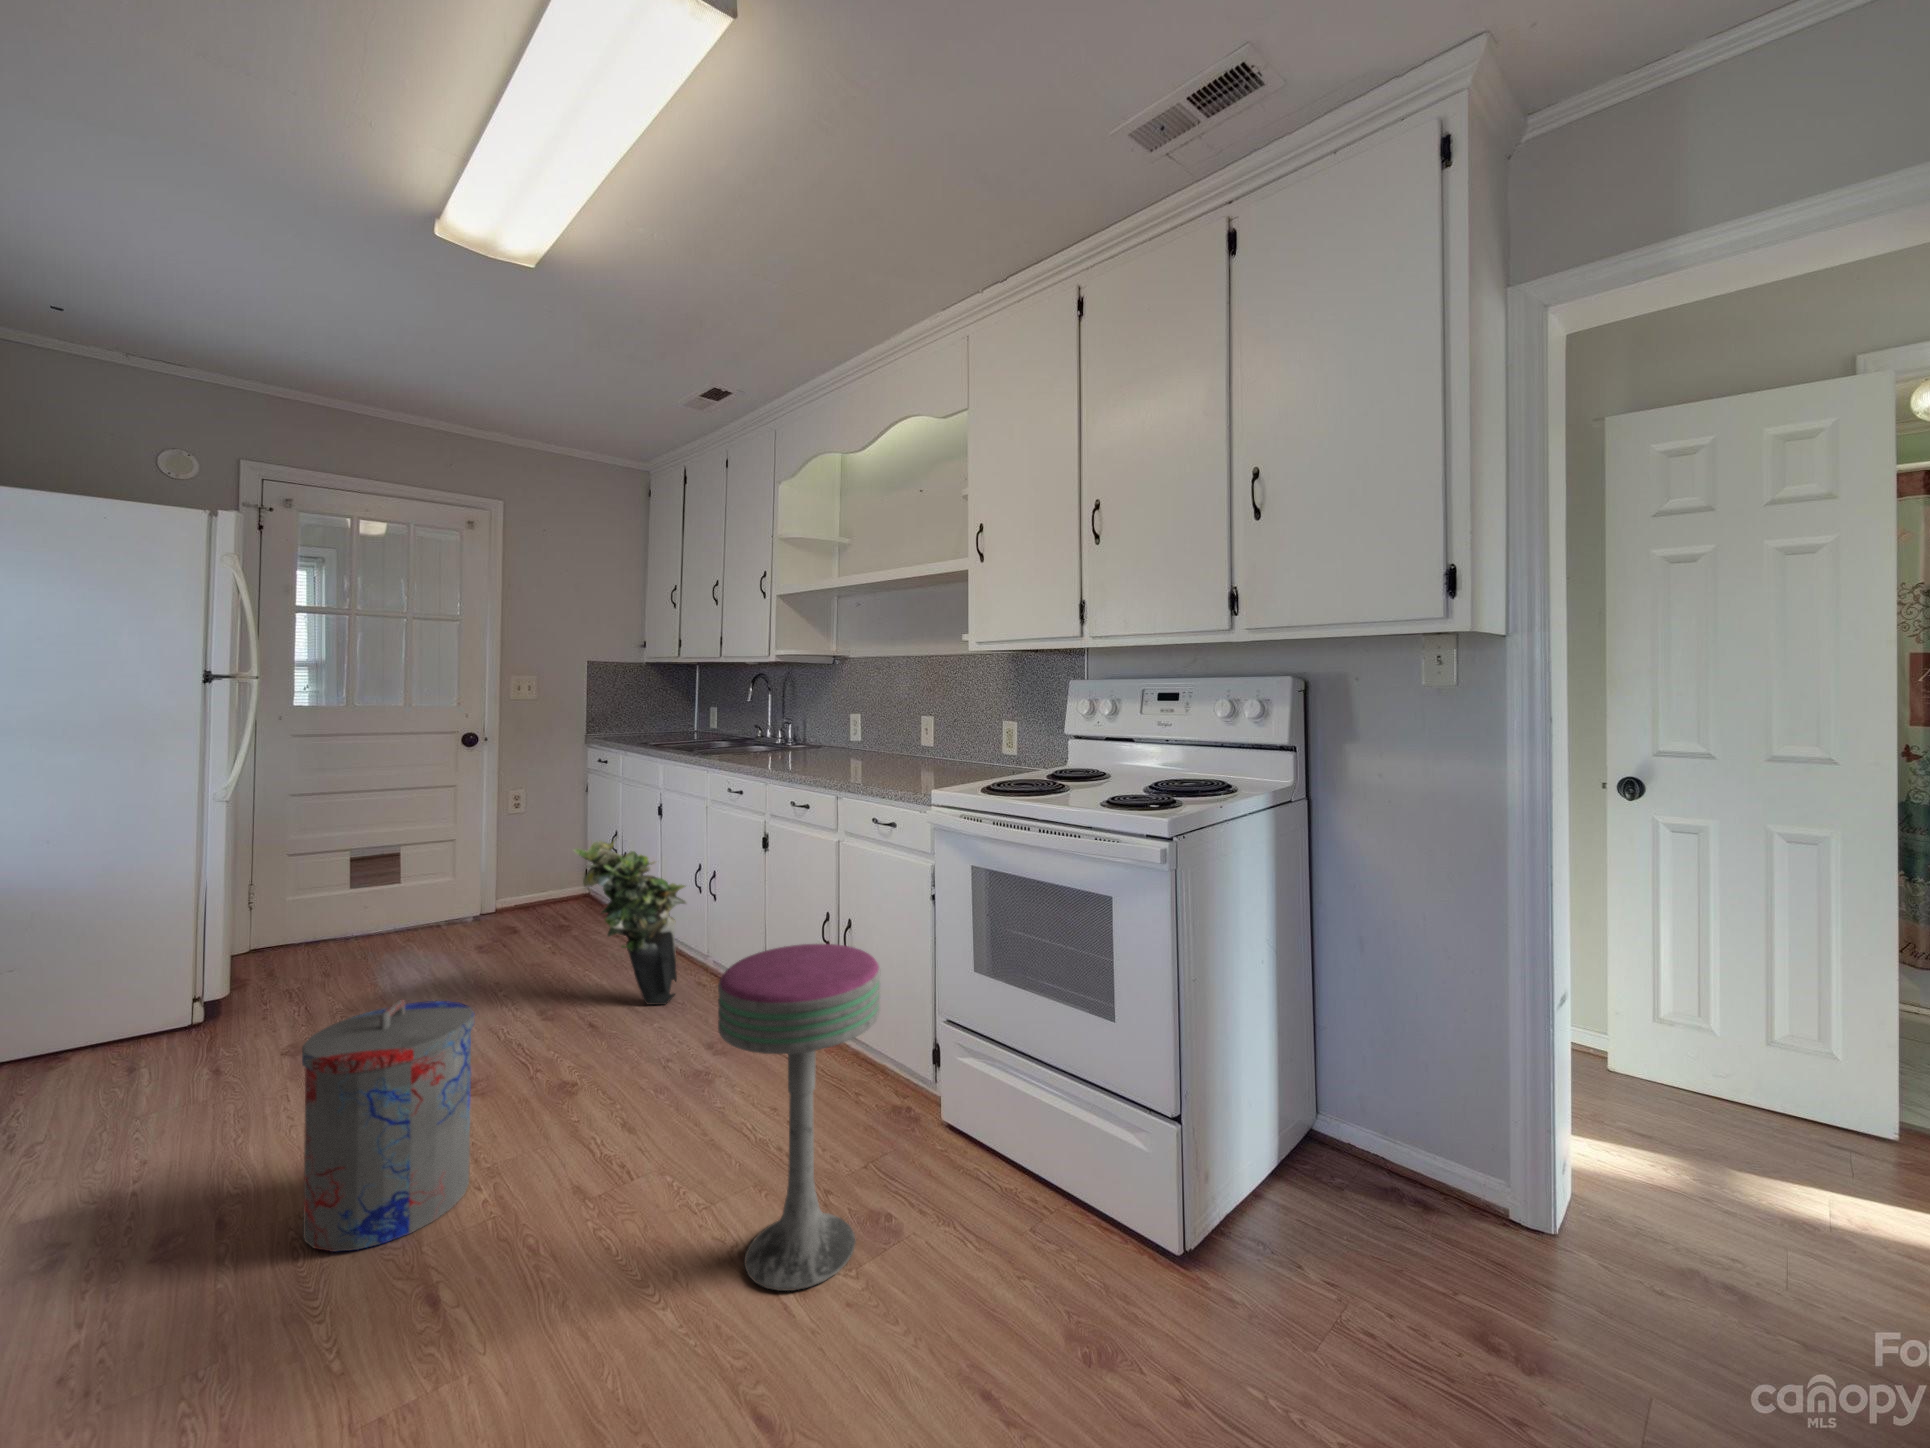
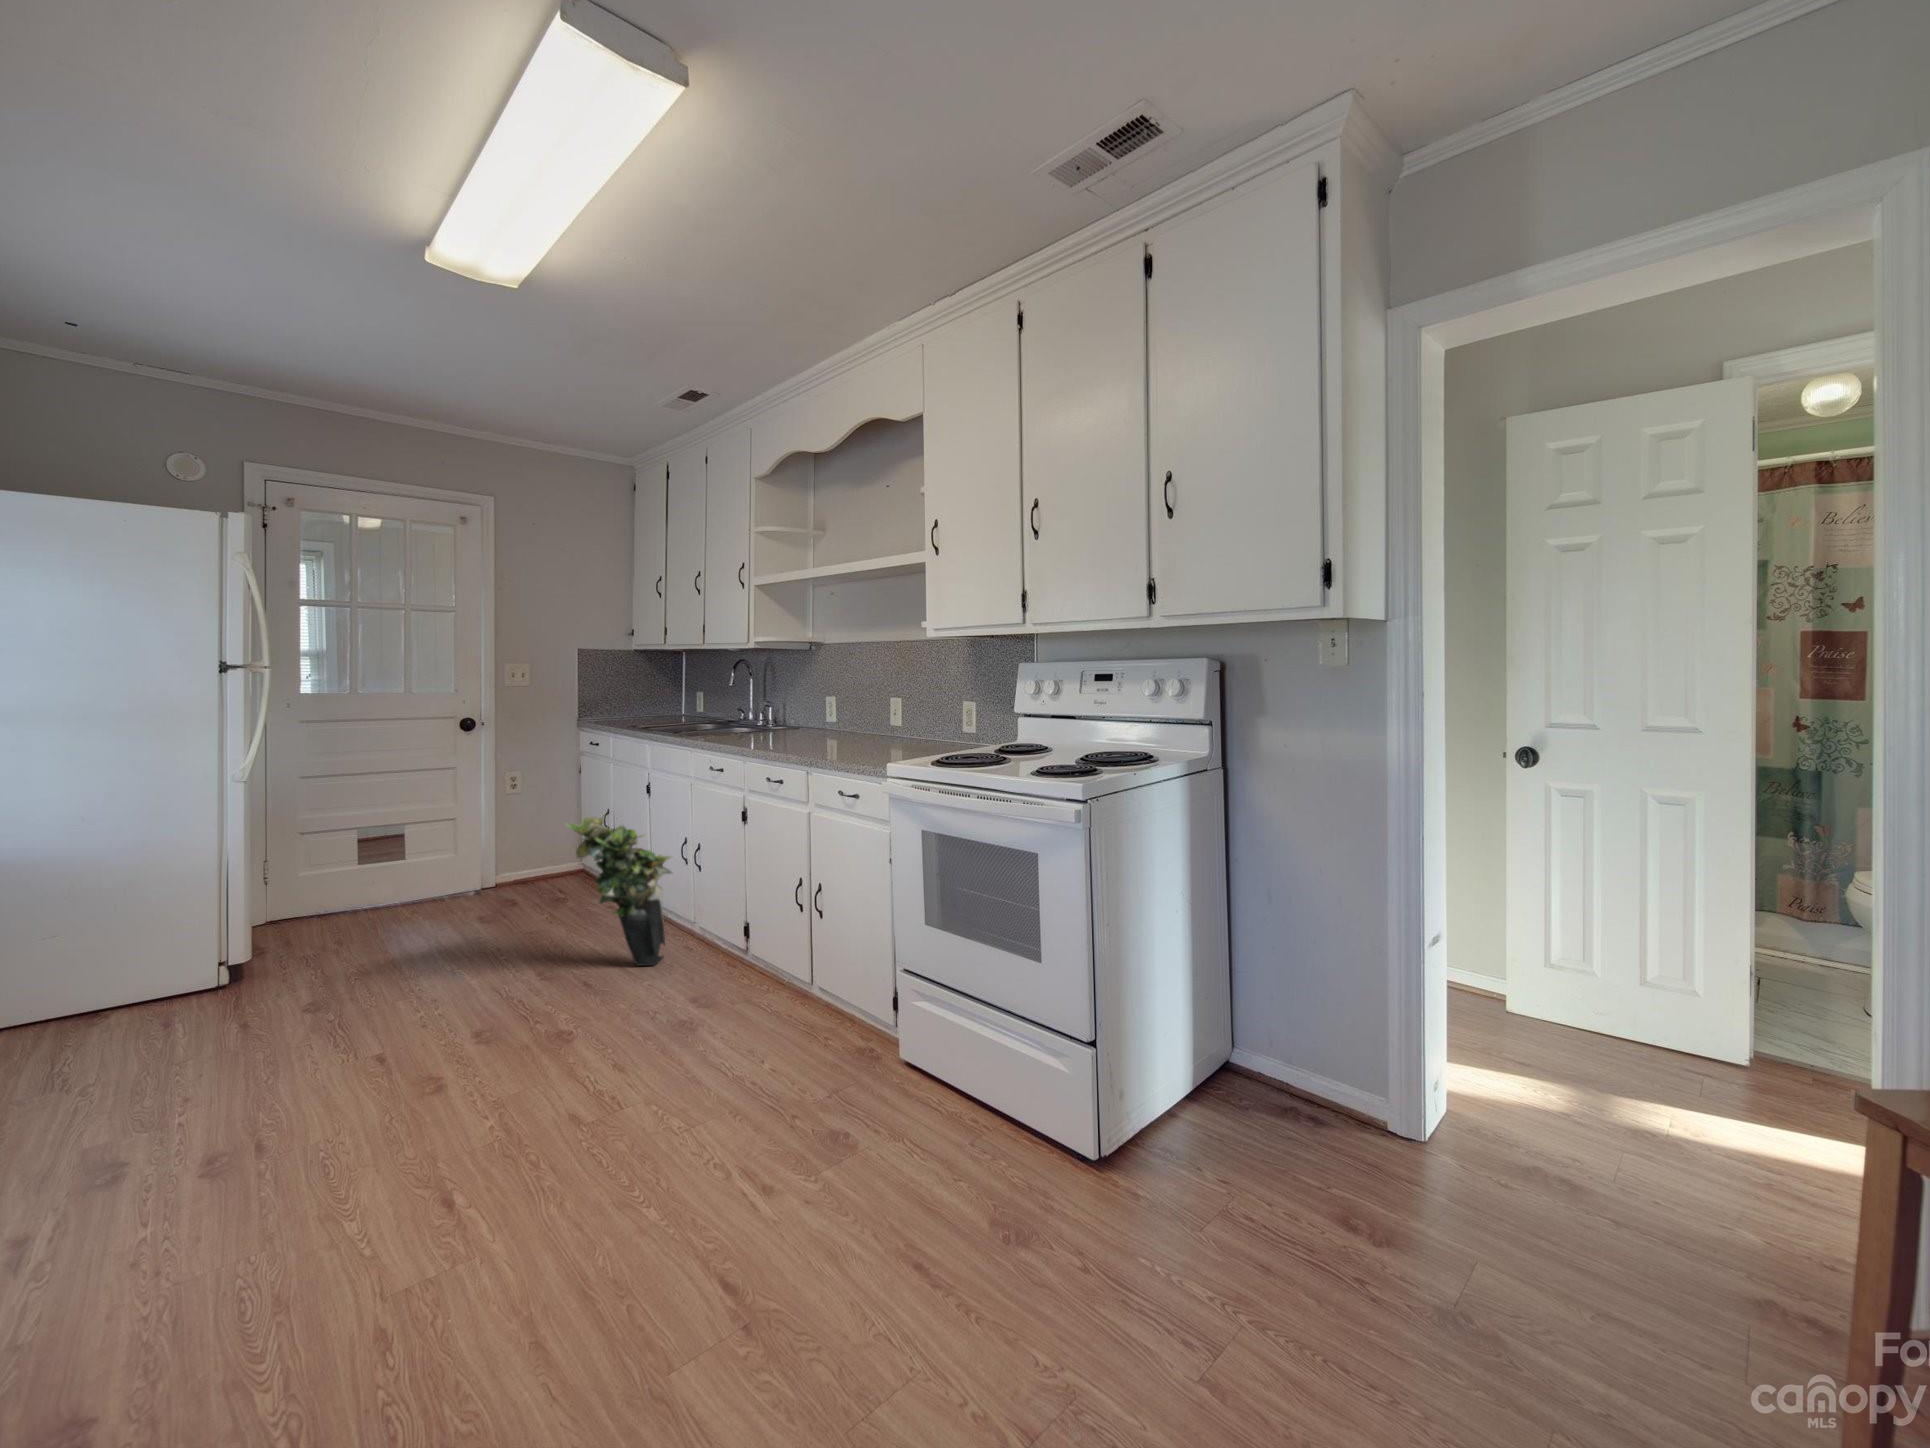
bar stool: present [718,944,880,1291] -> none [693,898,835,1190]
trash can: present [302,1000,474,1252] -> none [329,952,480,1166]

